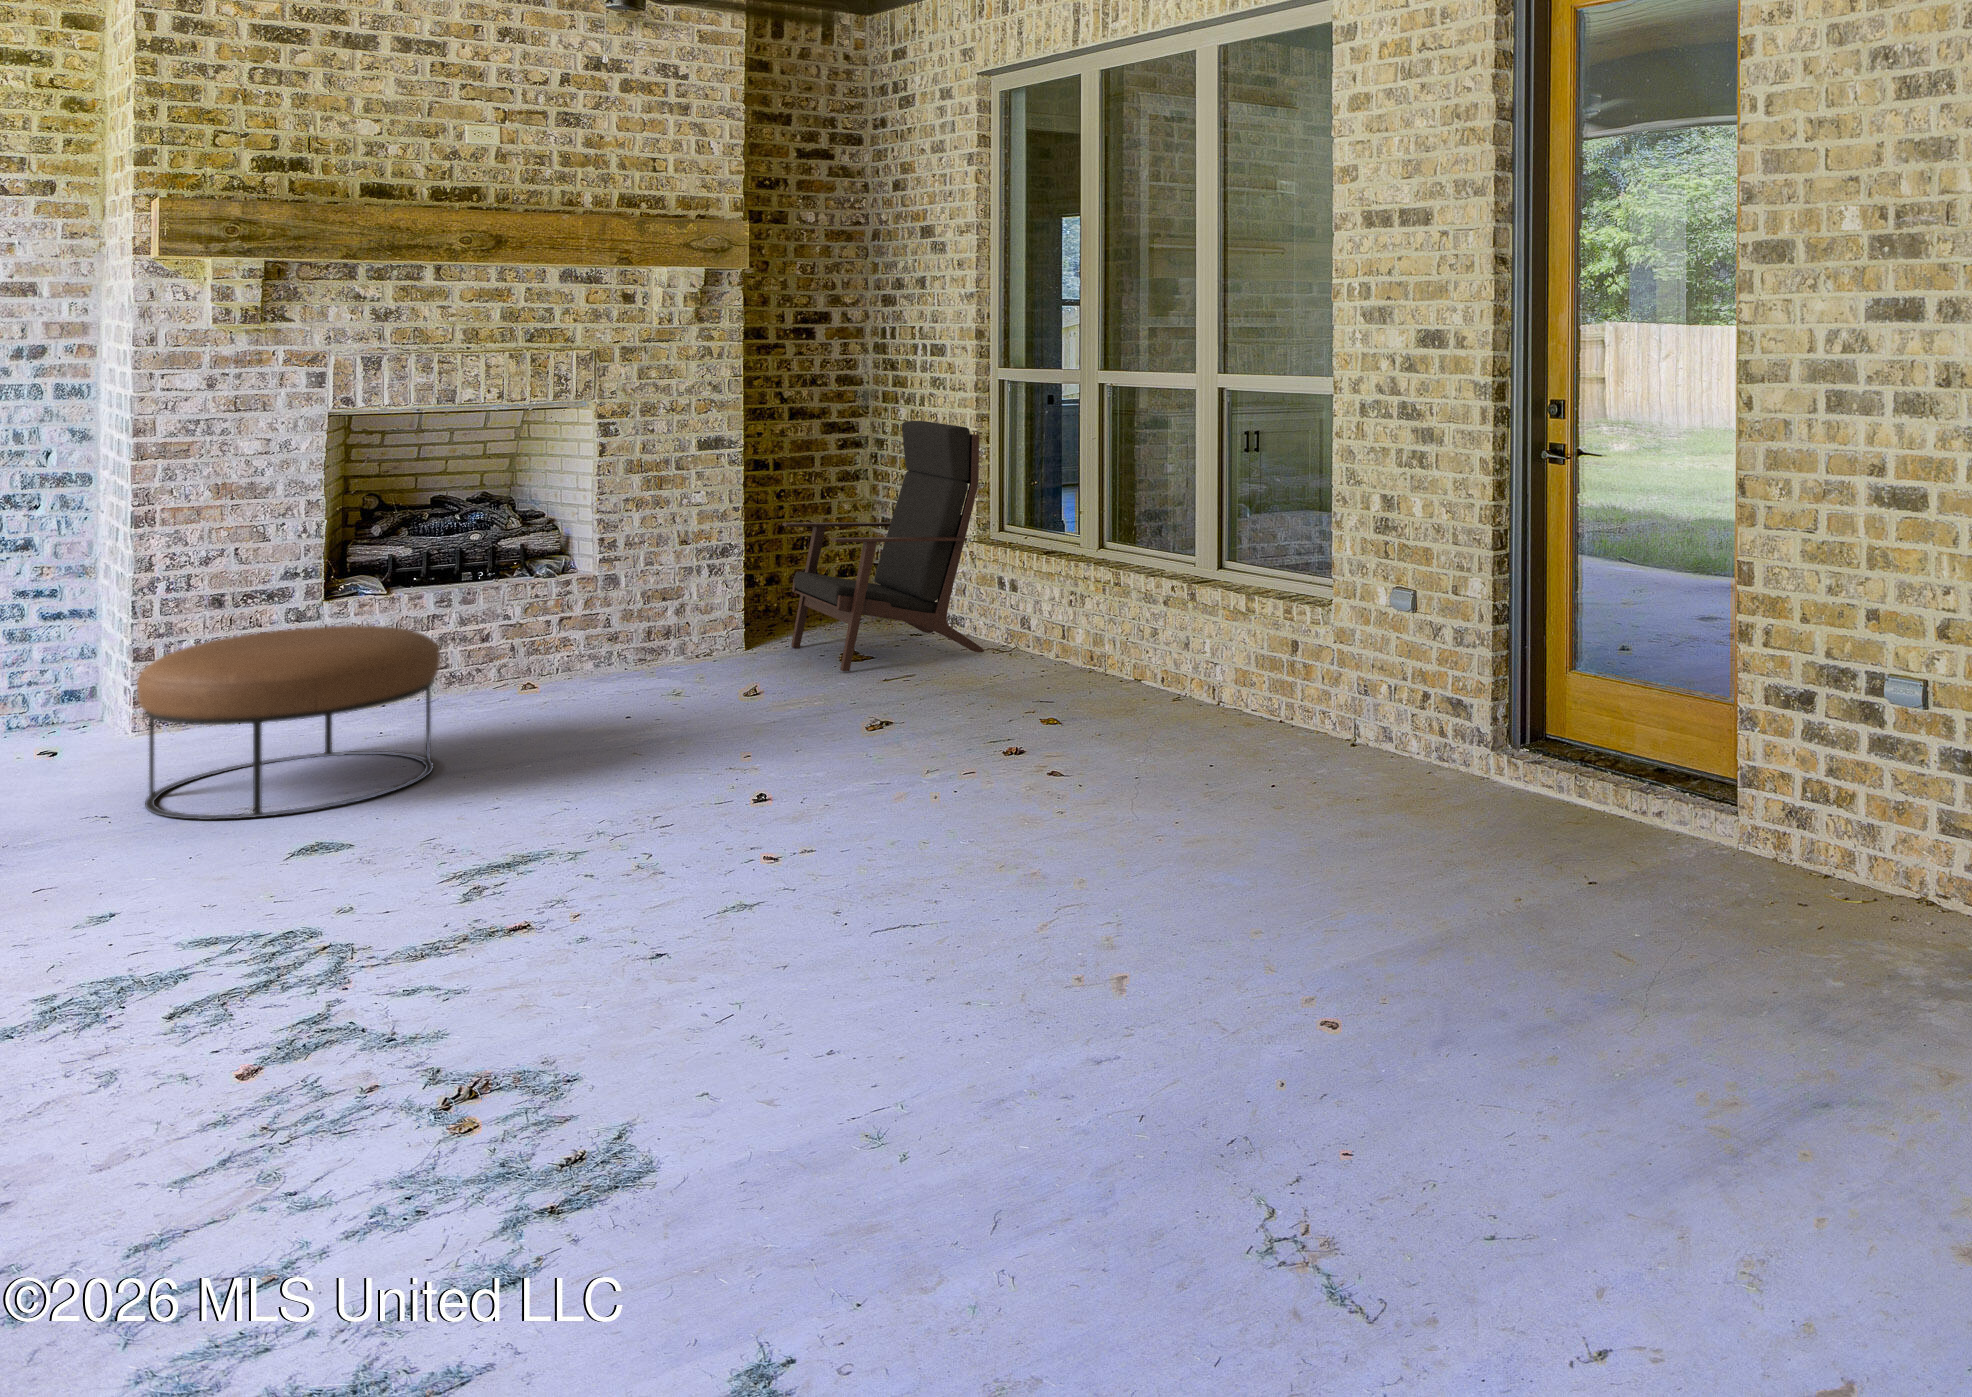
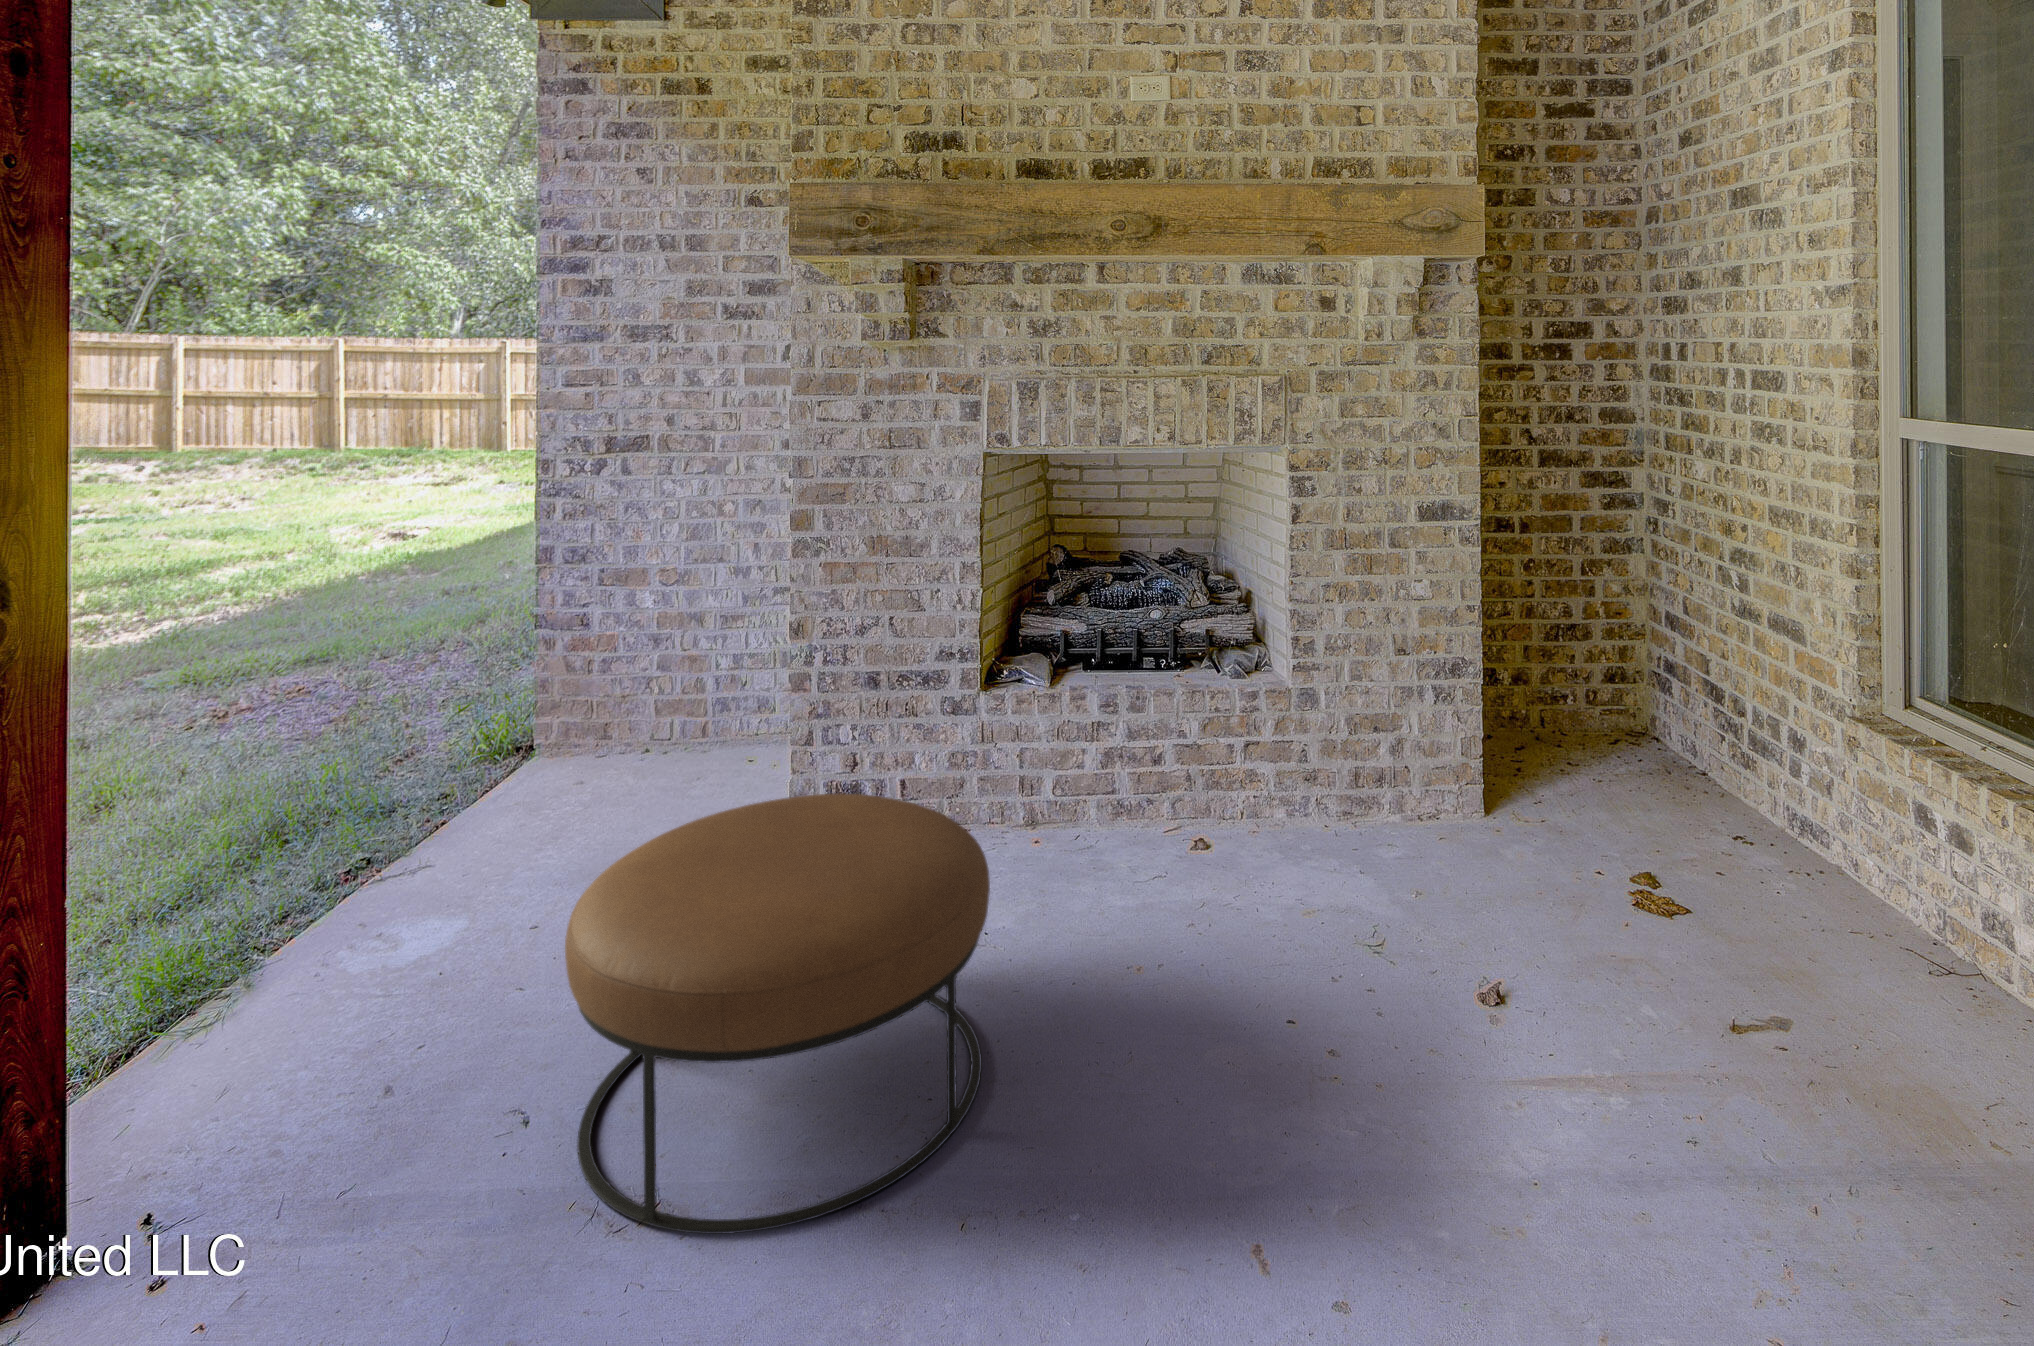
lounge chair: present [782,421,984,671] -> none [1534,488,1892,933]

